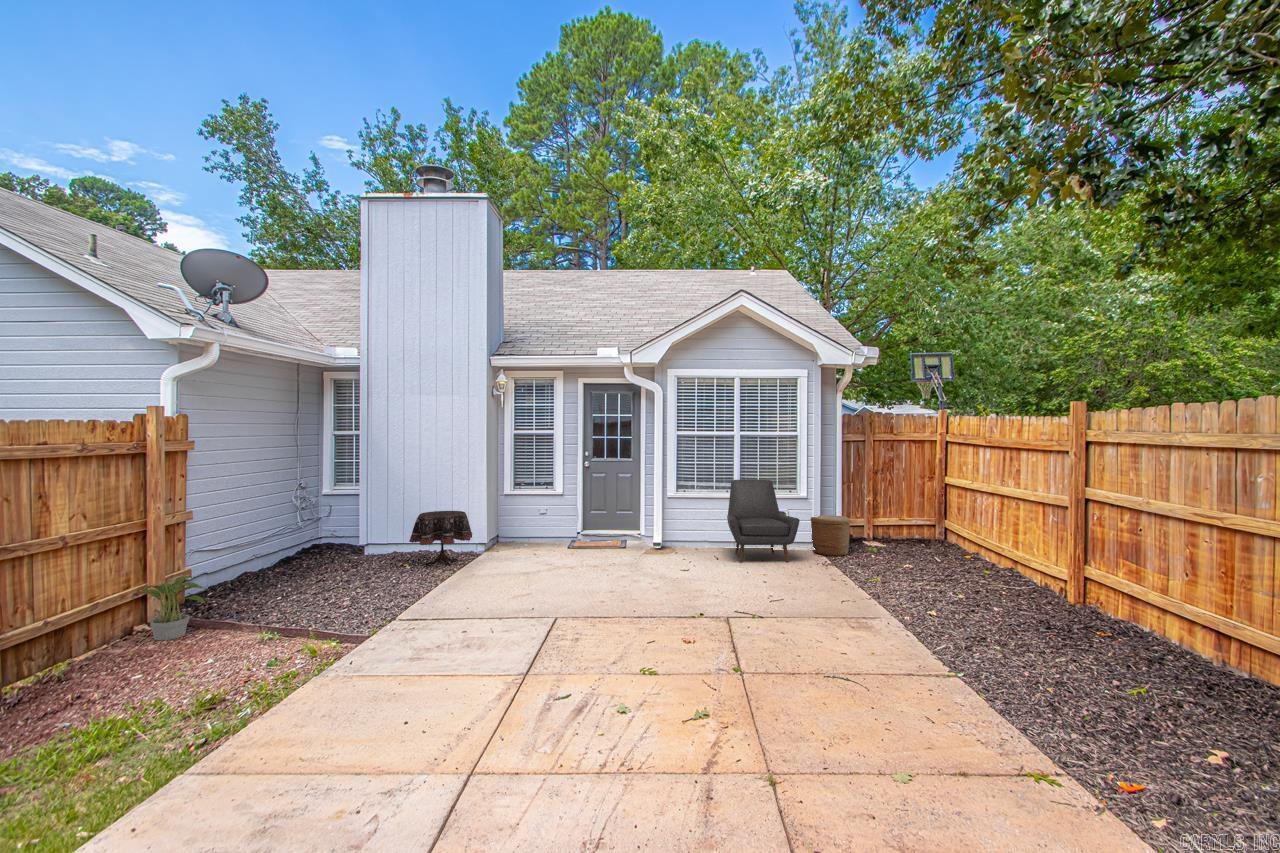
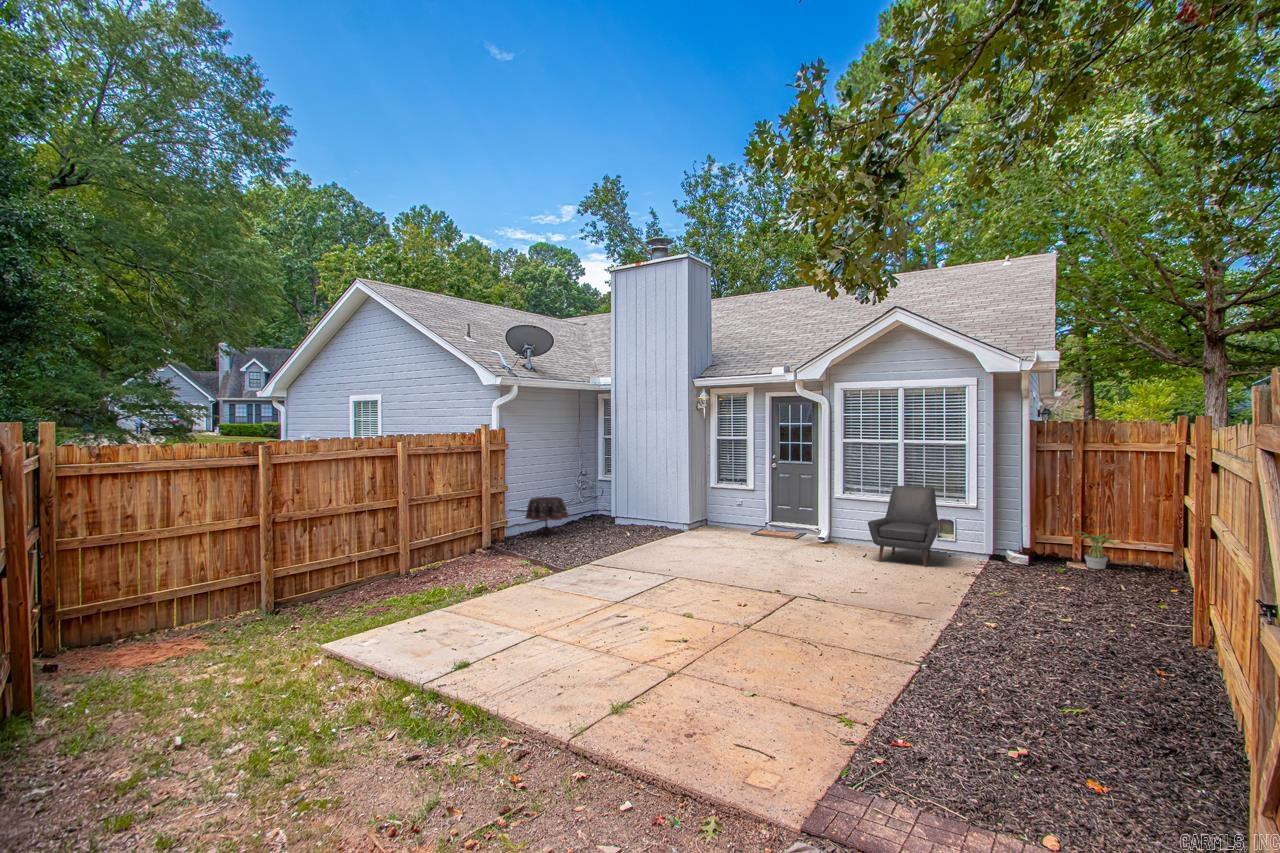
side table: present [409,511,472,565] -> present [525,497,569,535]
woven basket: present [810,515,850,556] -> none [971,526,1014,569]
potted plant: present [139,576,208,640] -> present [1075,532,1115,569]

